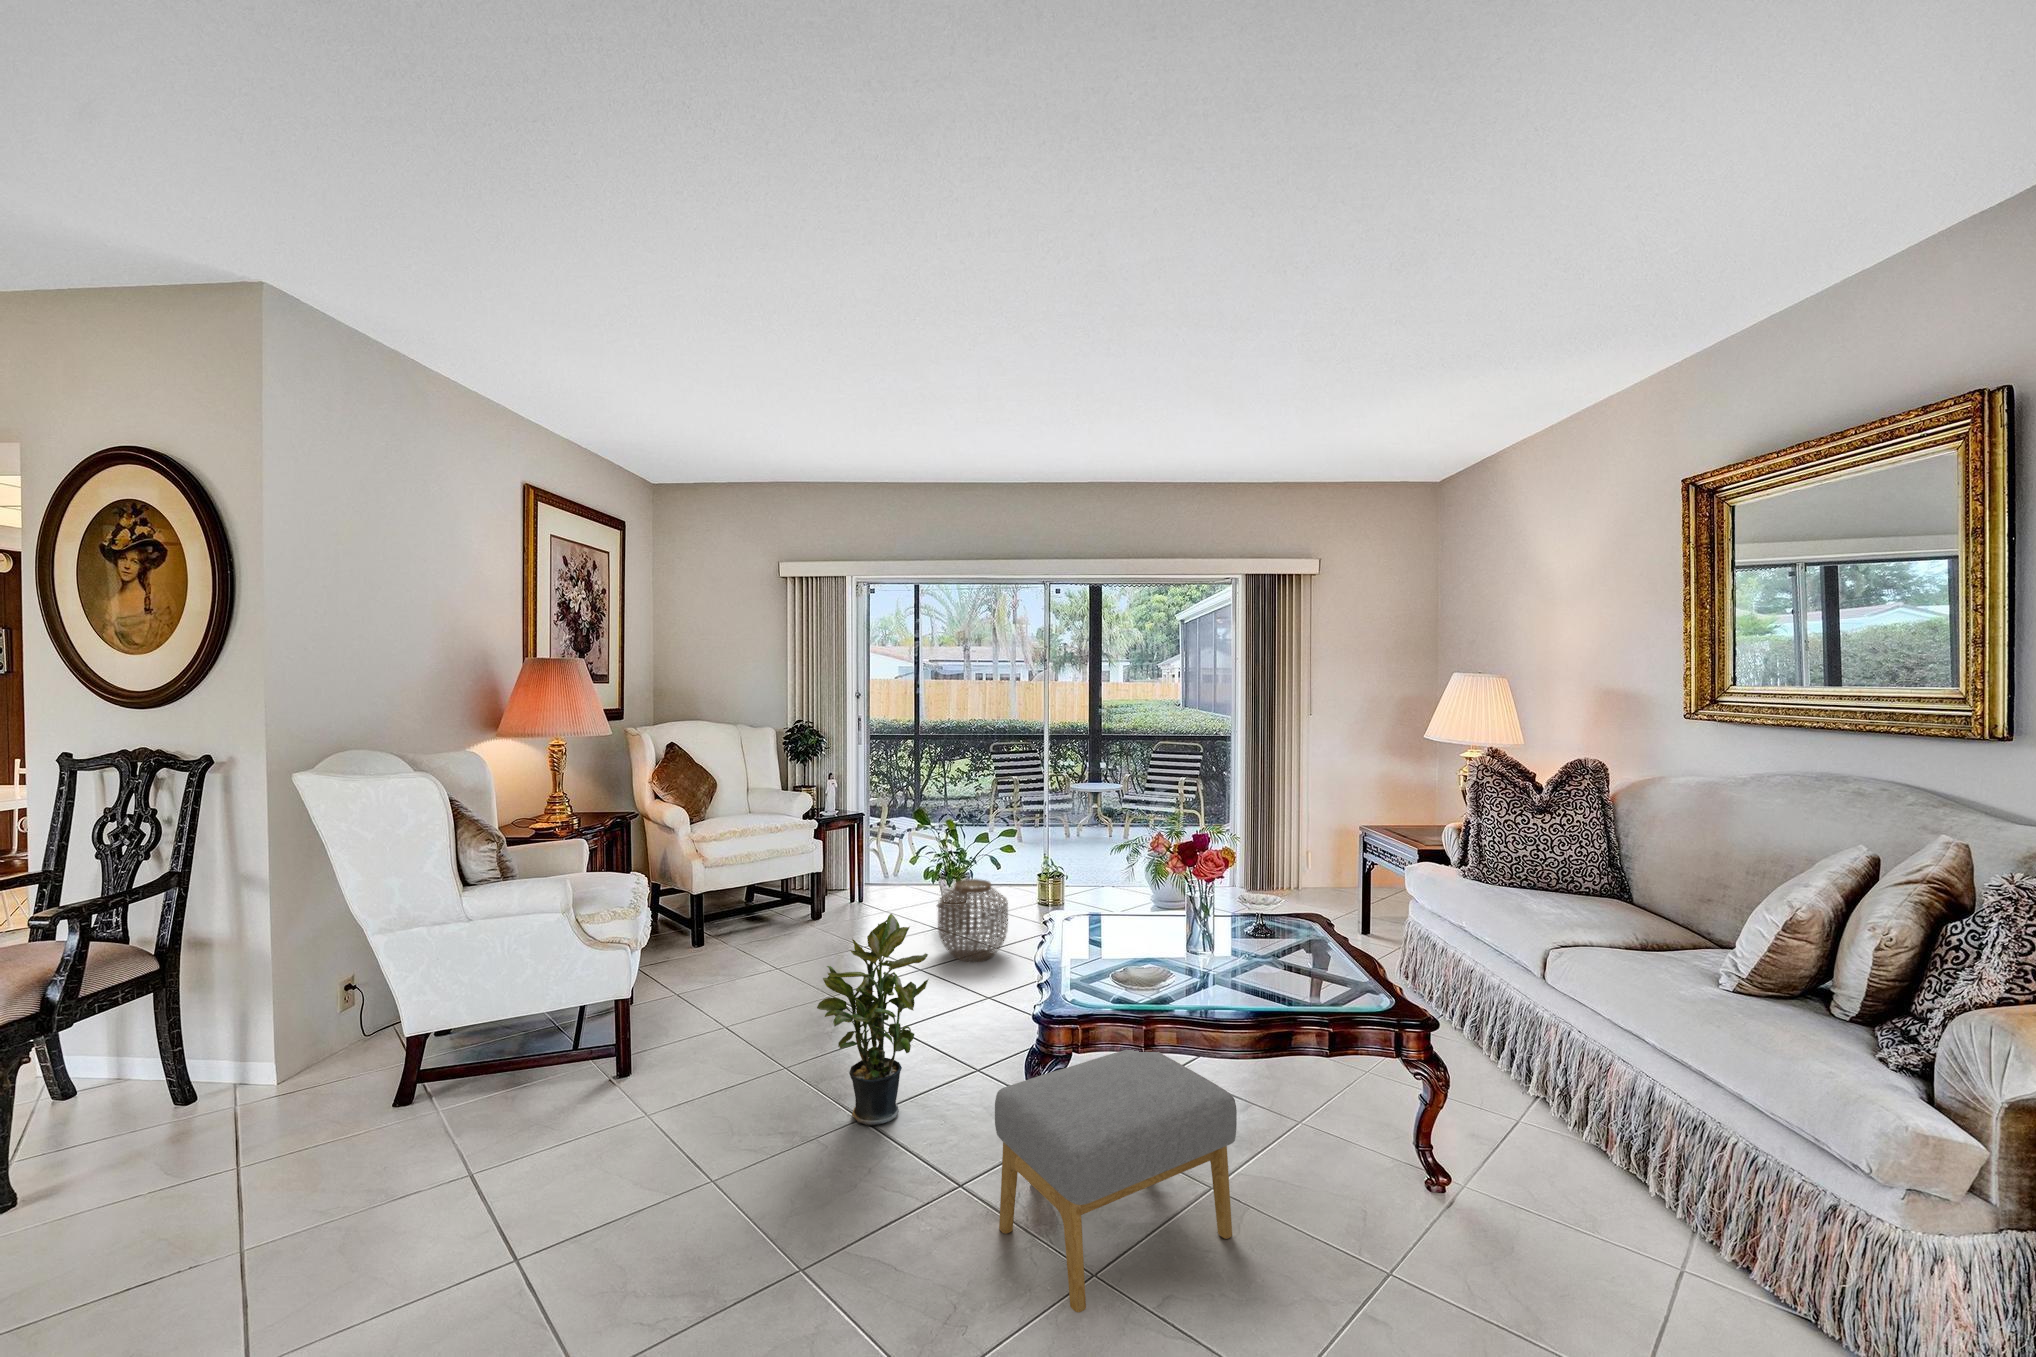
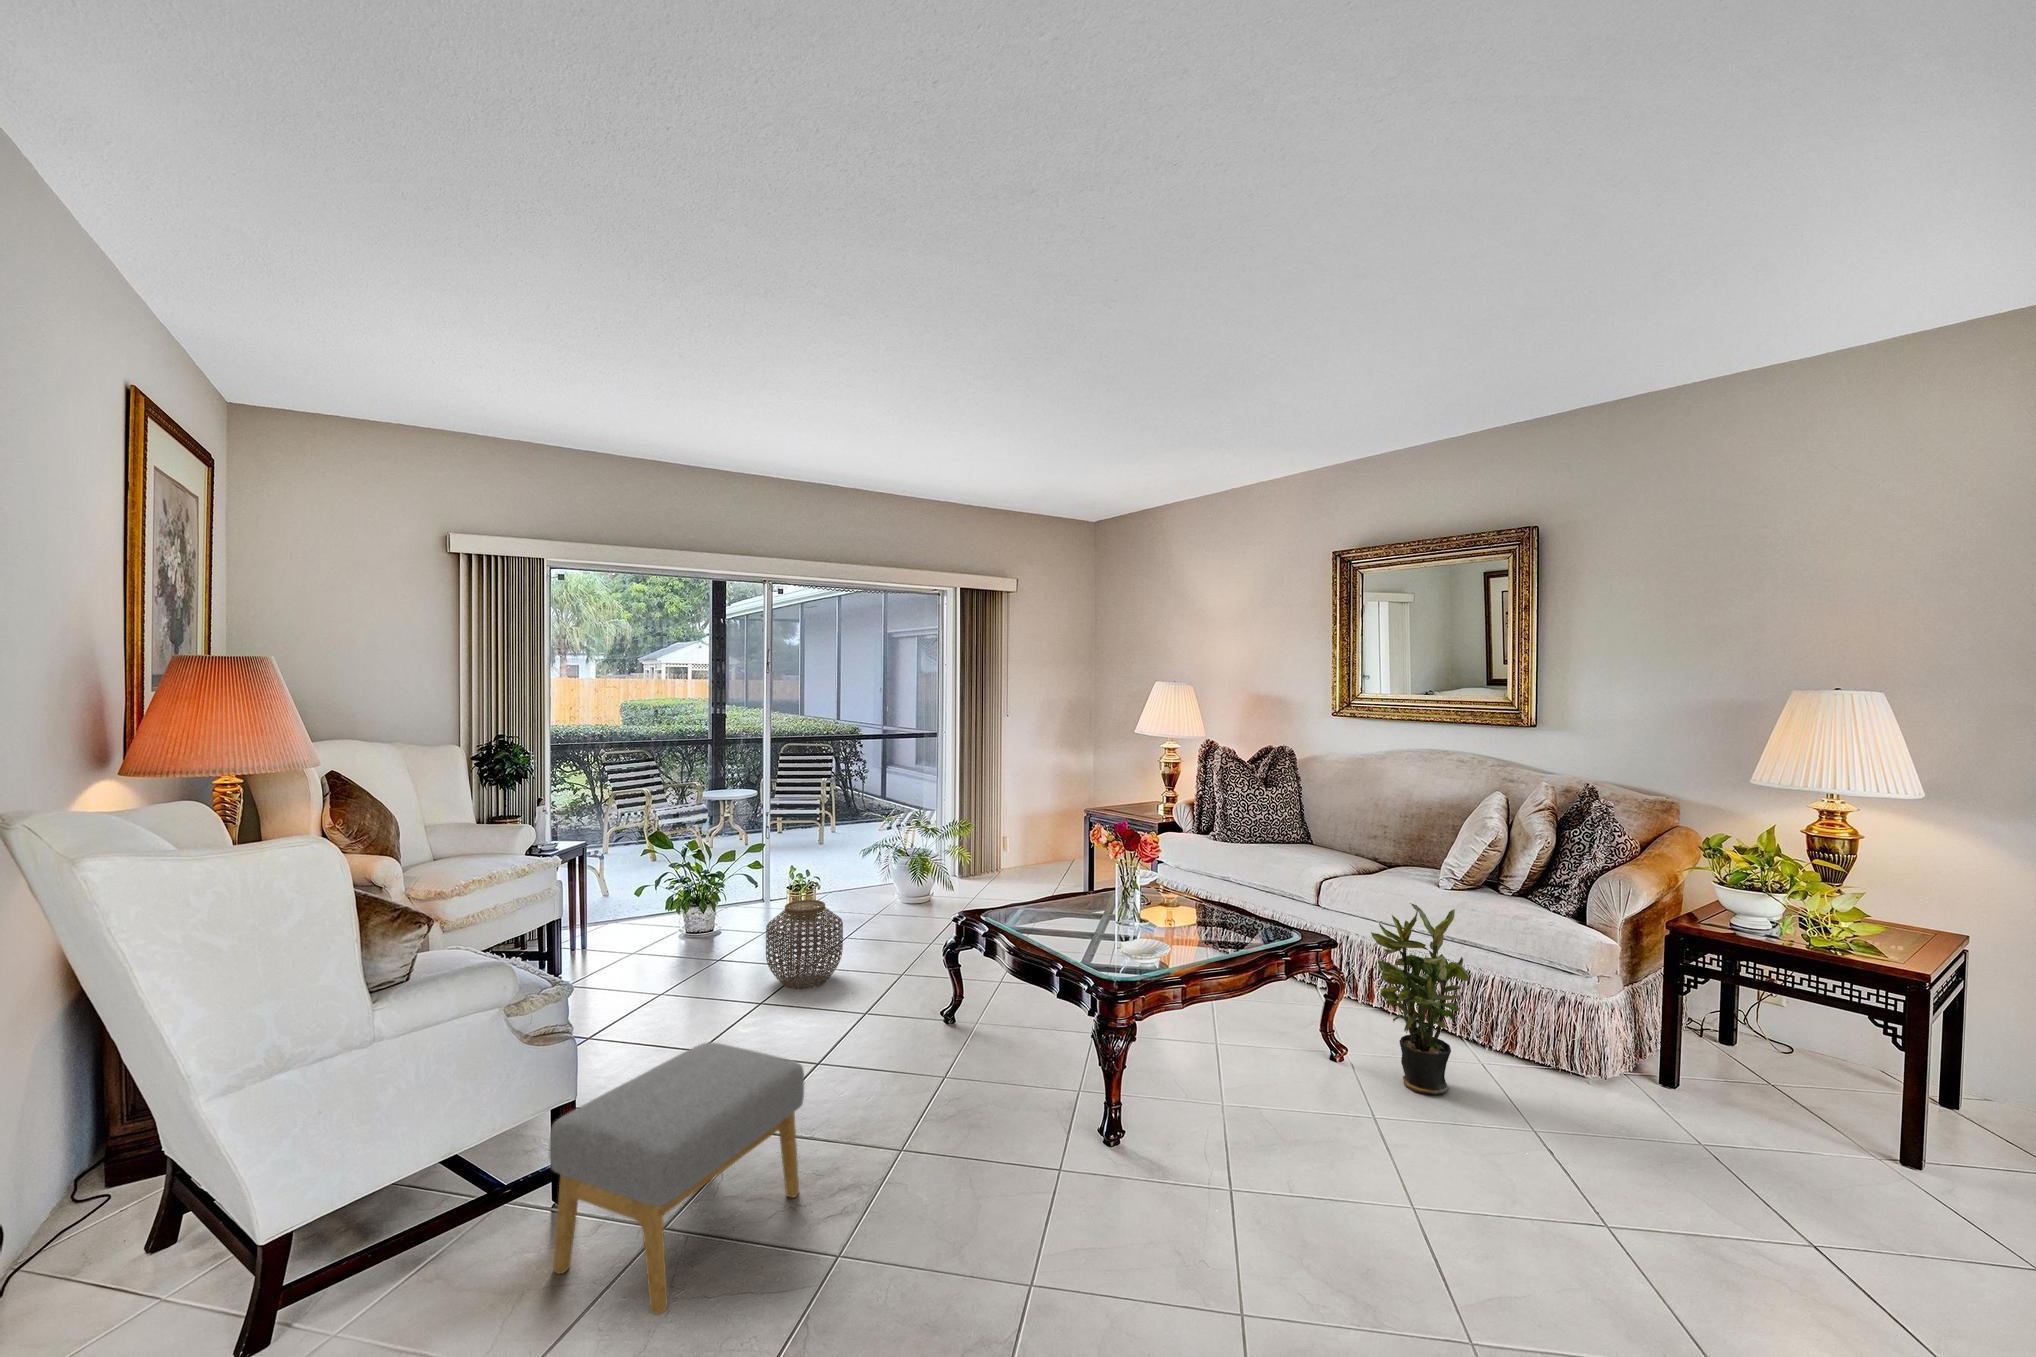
potted plant: present [817,914,928,1126] -> present [1371,903,1469,1095]
footstool: present [995,1050,1237,1312] -> present [549,1042,804,1315]

